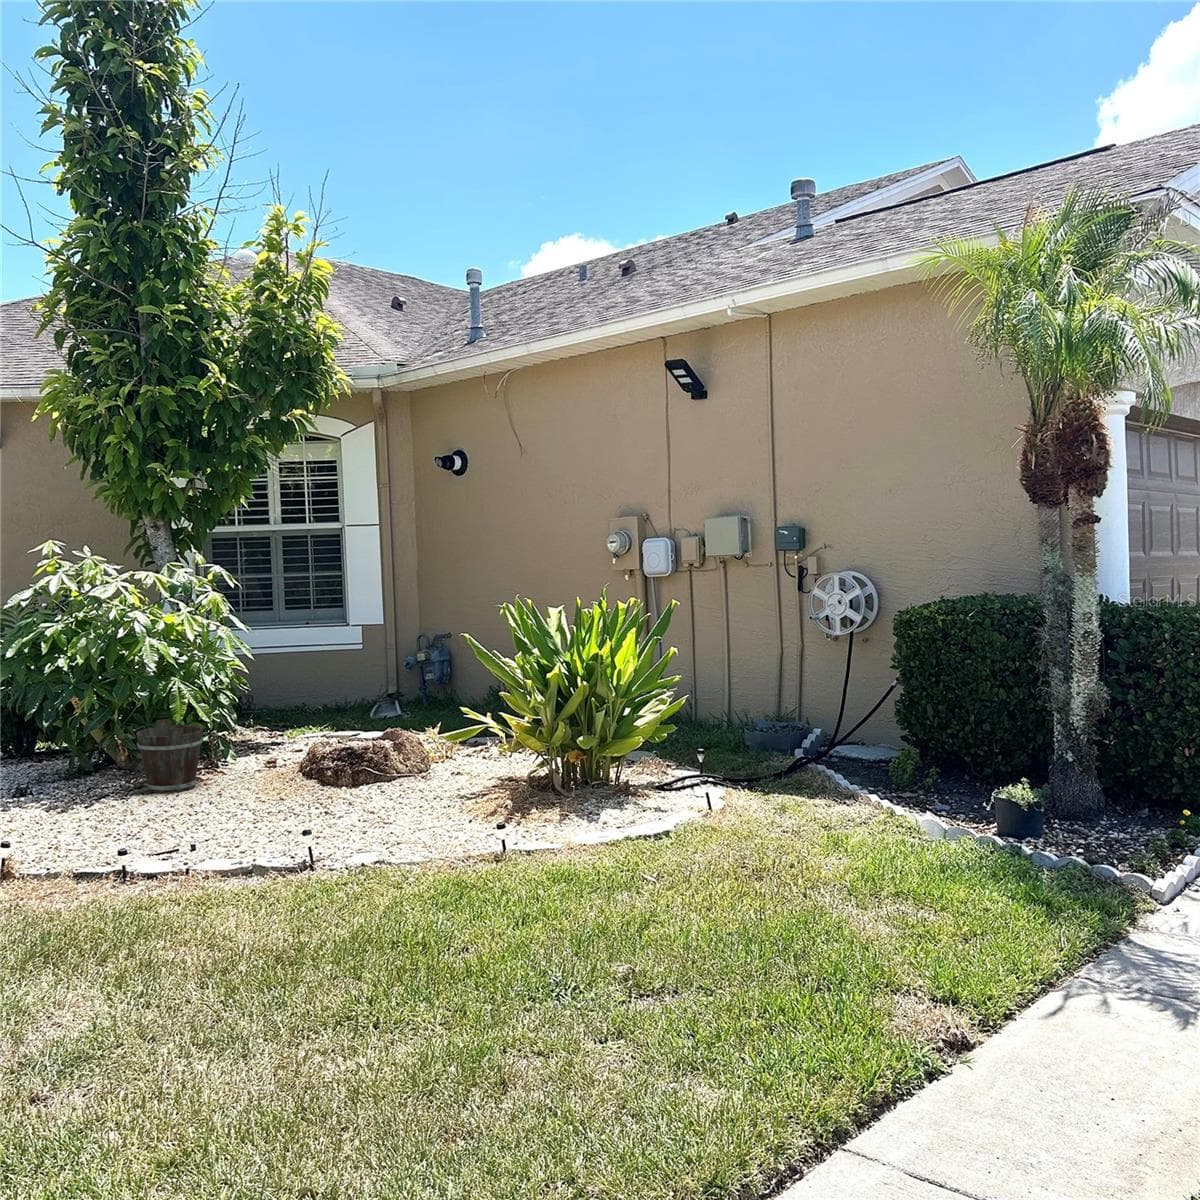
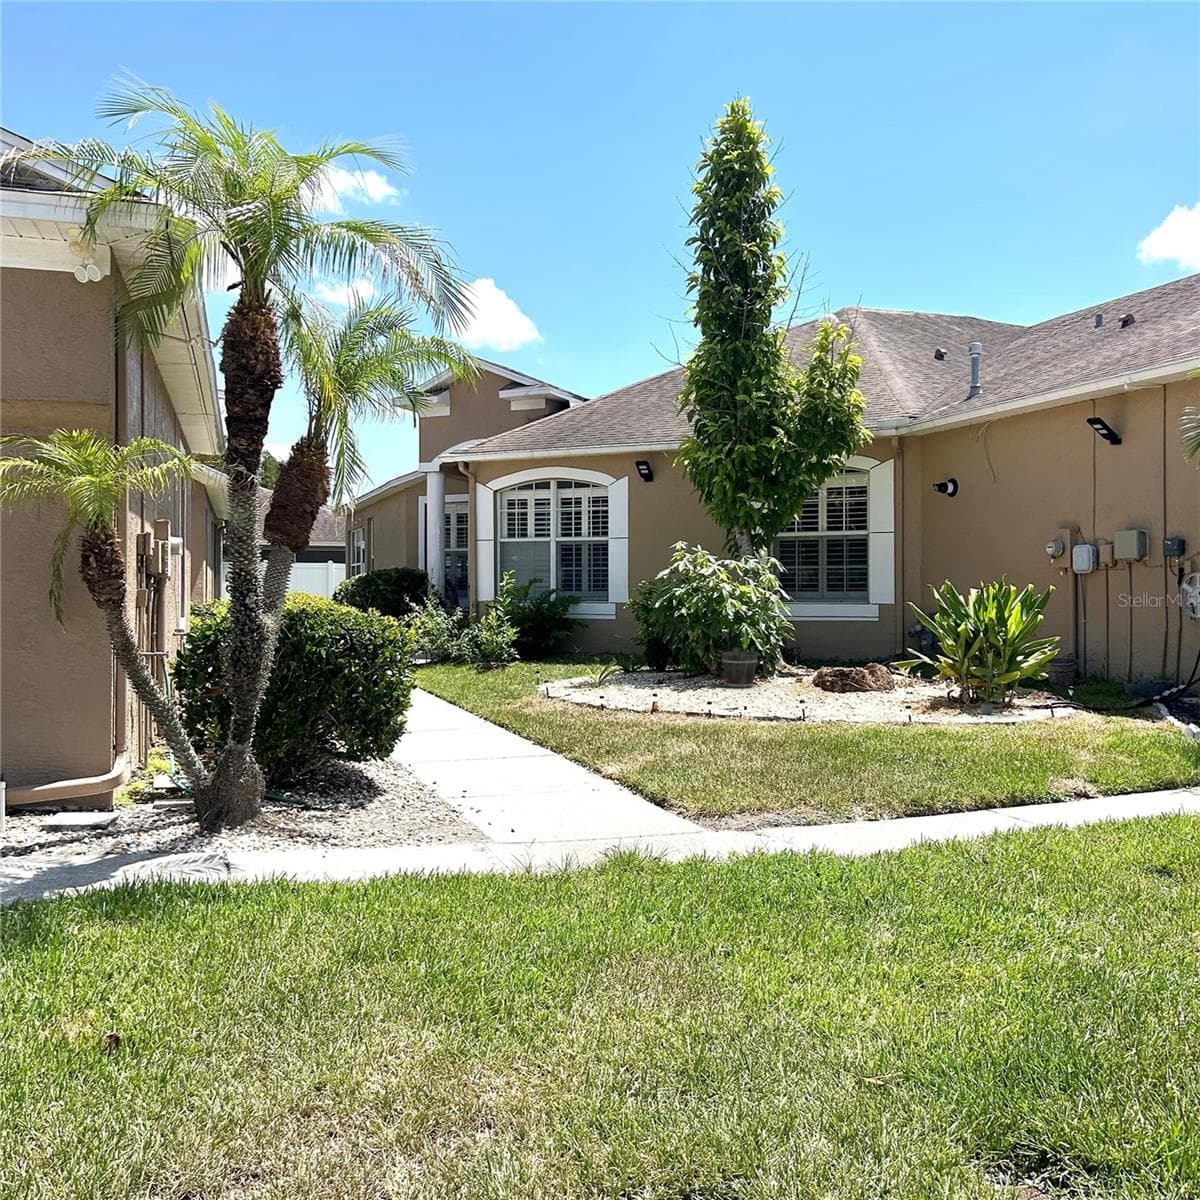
potted plant: none [590,726,637,807] -> present [977,667,1004,714]

